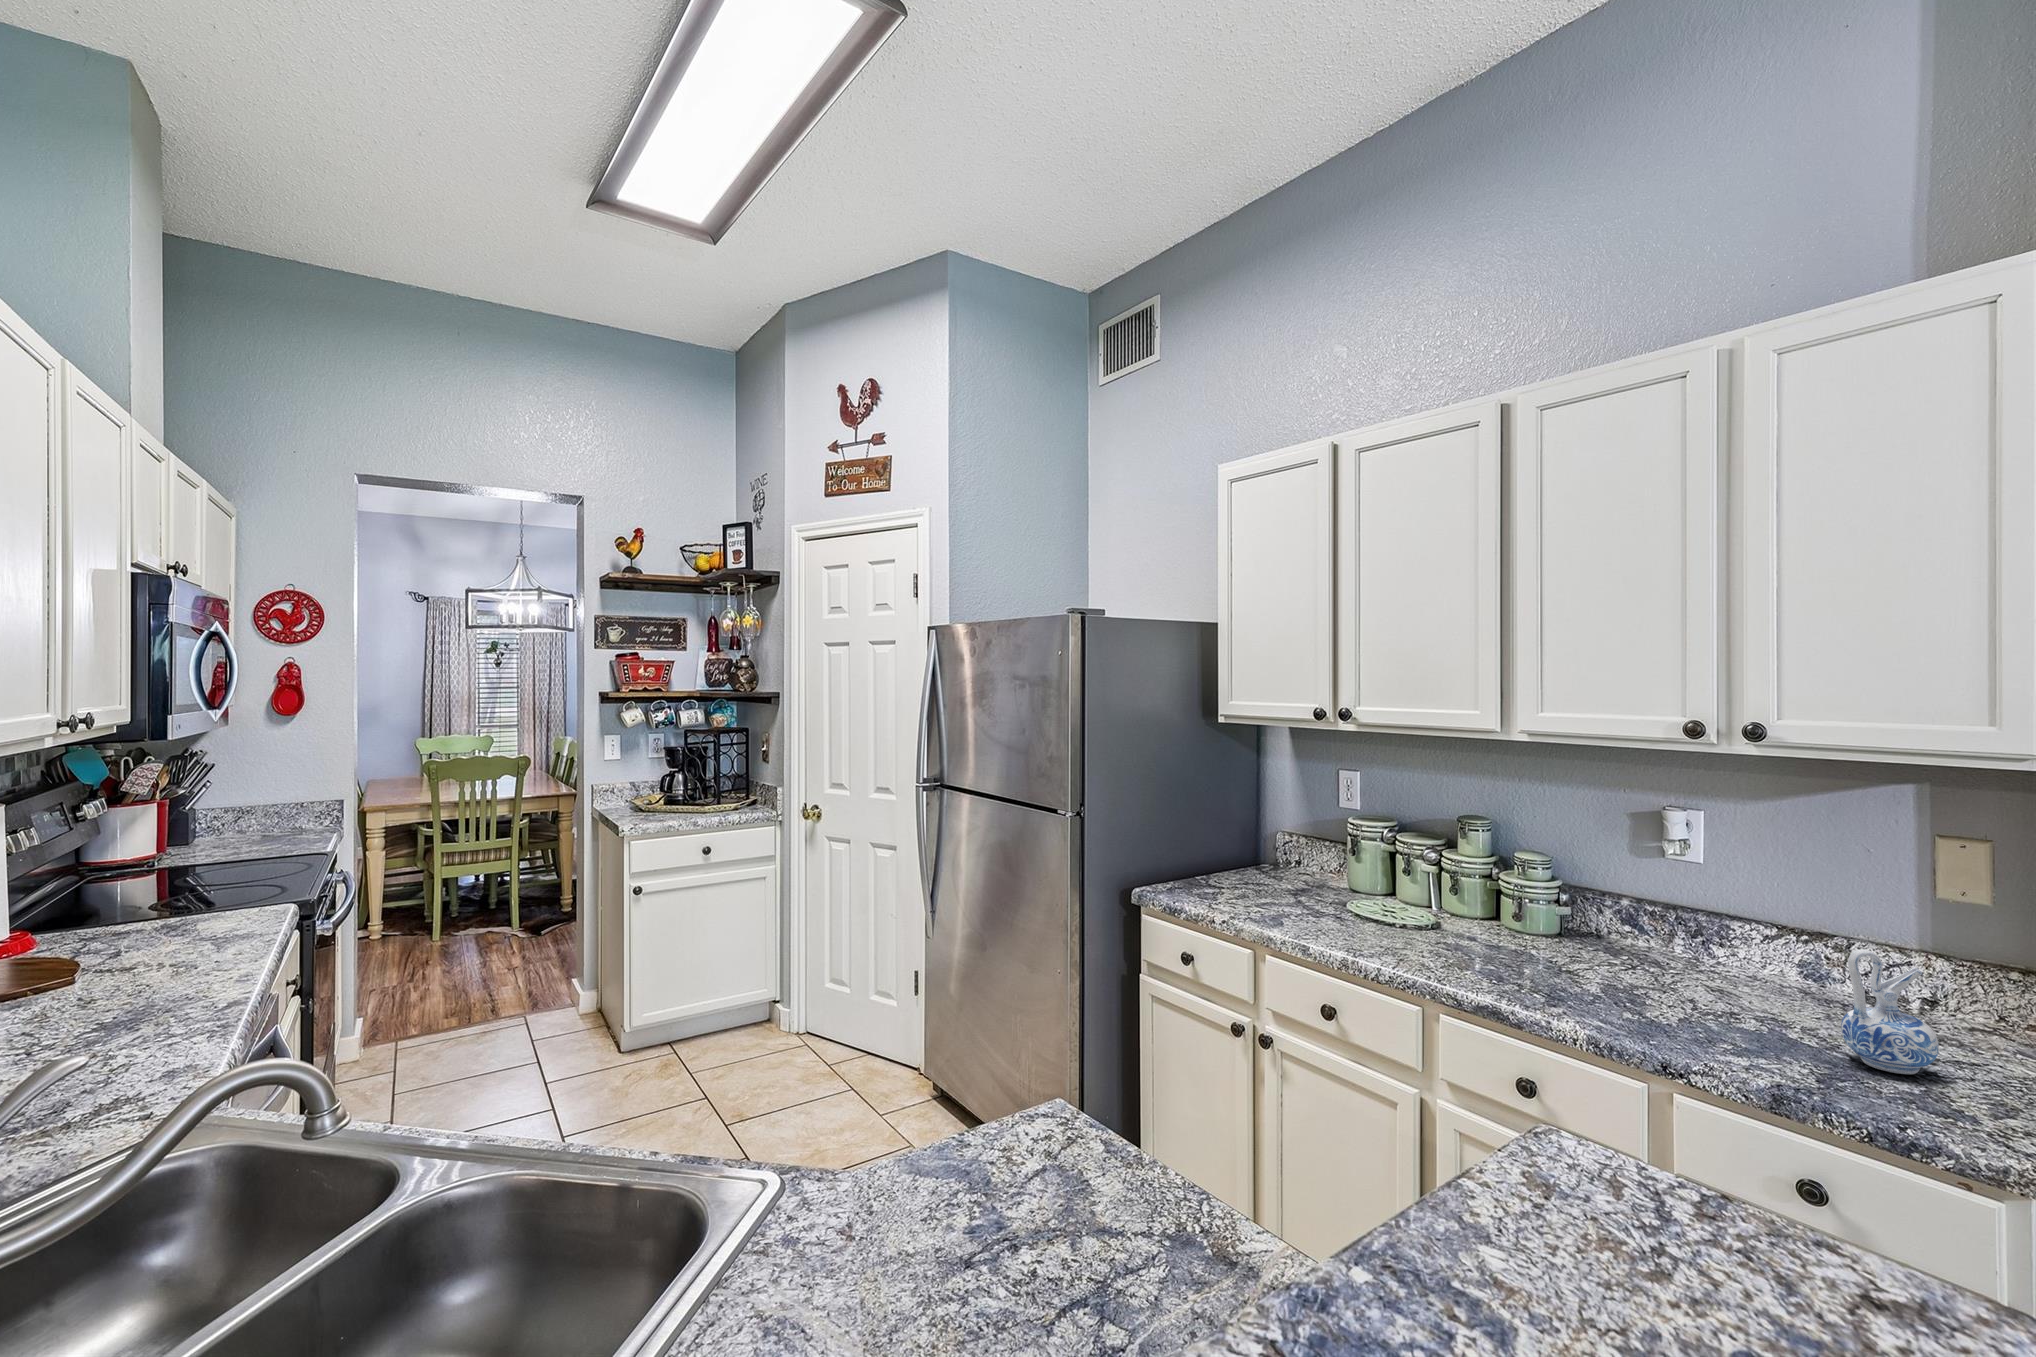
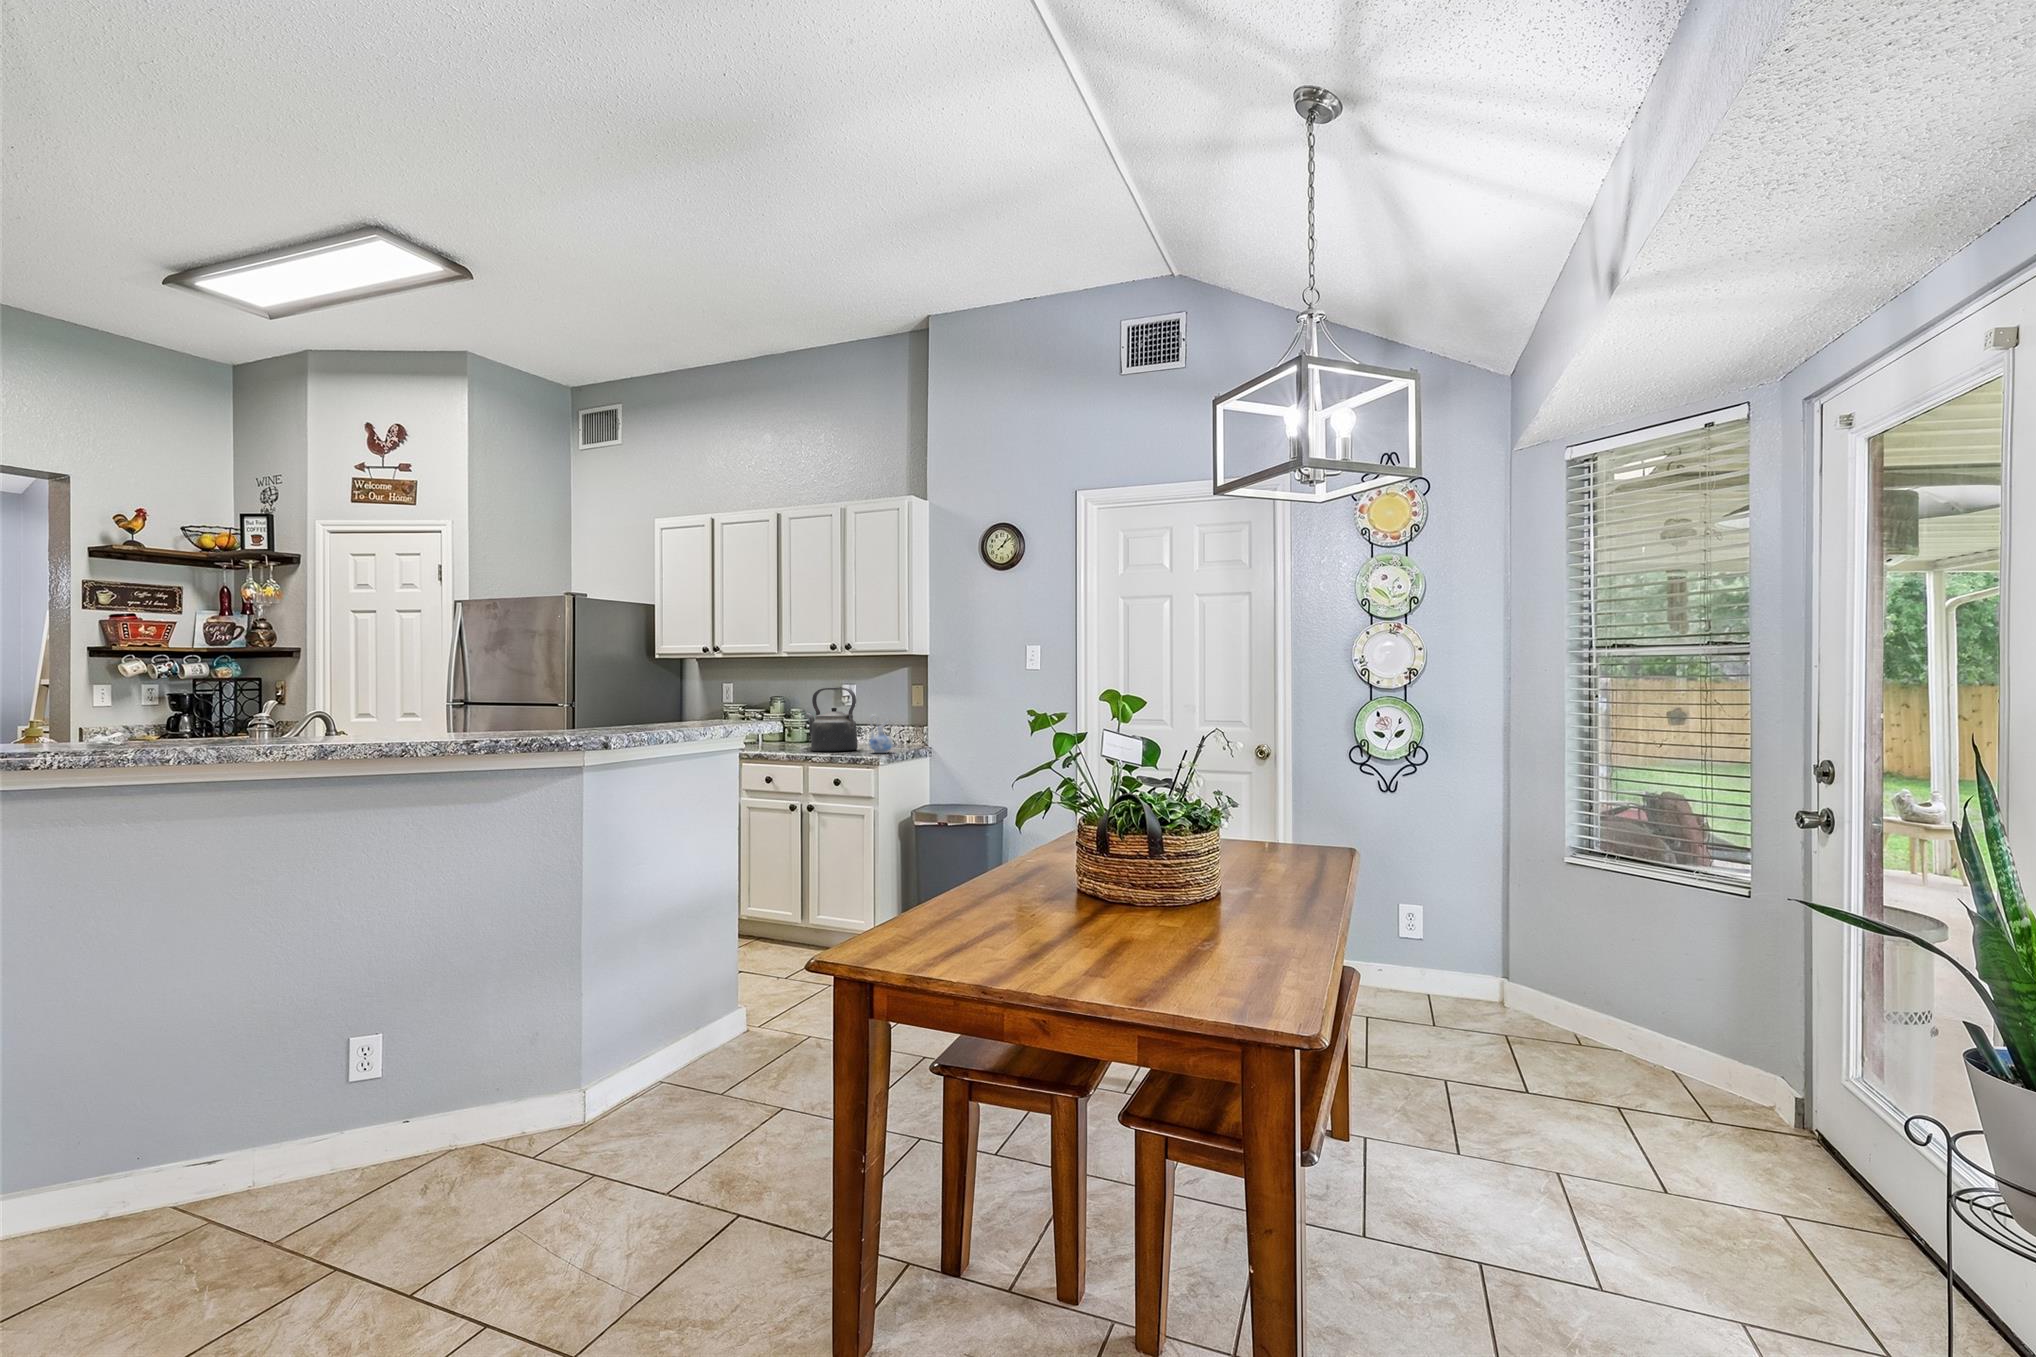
kettle: none [1585,836,1764,1023] -> present [806,688,858,752]

